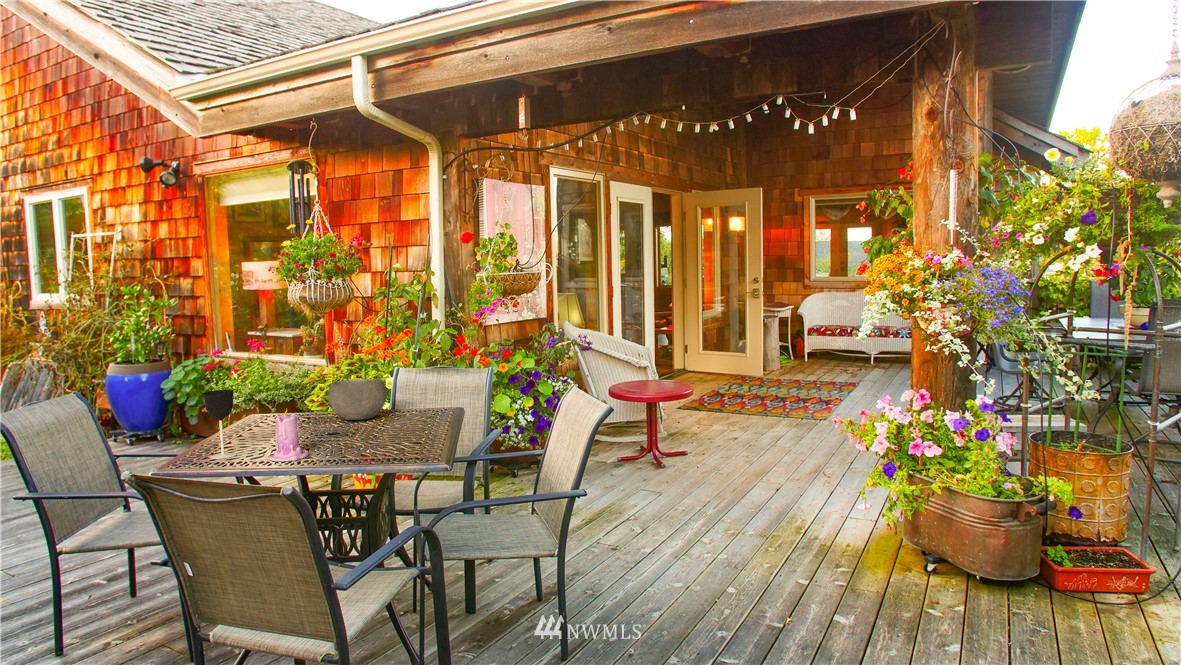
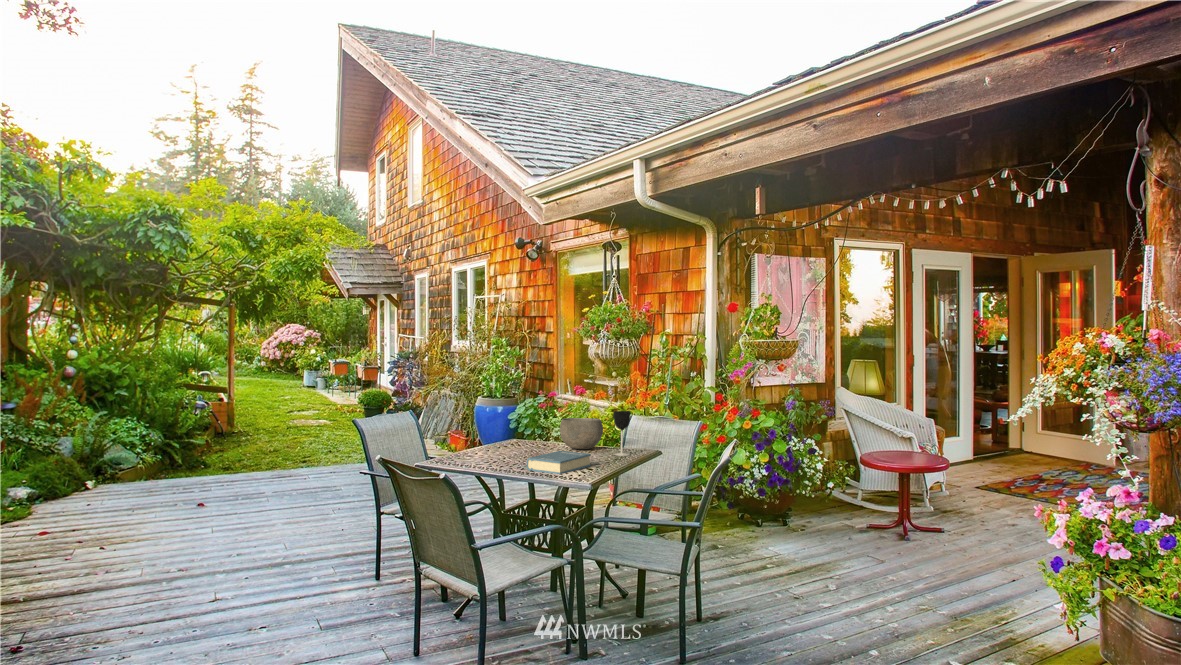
wine glass: present [204,390,236,459] -> present [613,411,631,456]
candle: present [269,410,309,462] -> none [492,429,518,467]
book: none [334,426,412,461] -> present [527,451,591,474]

